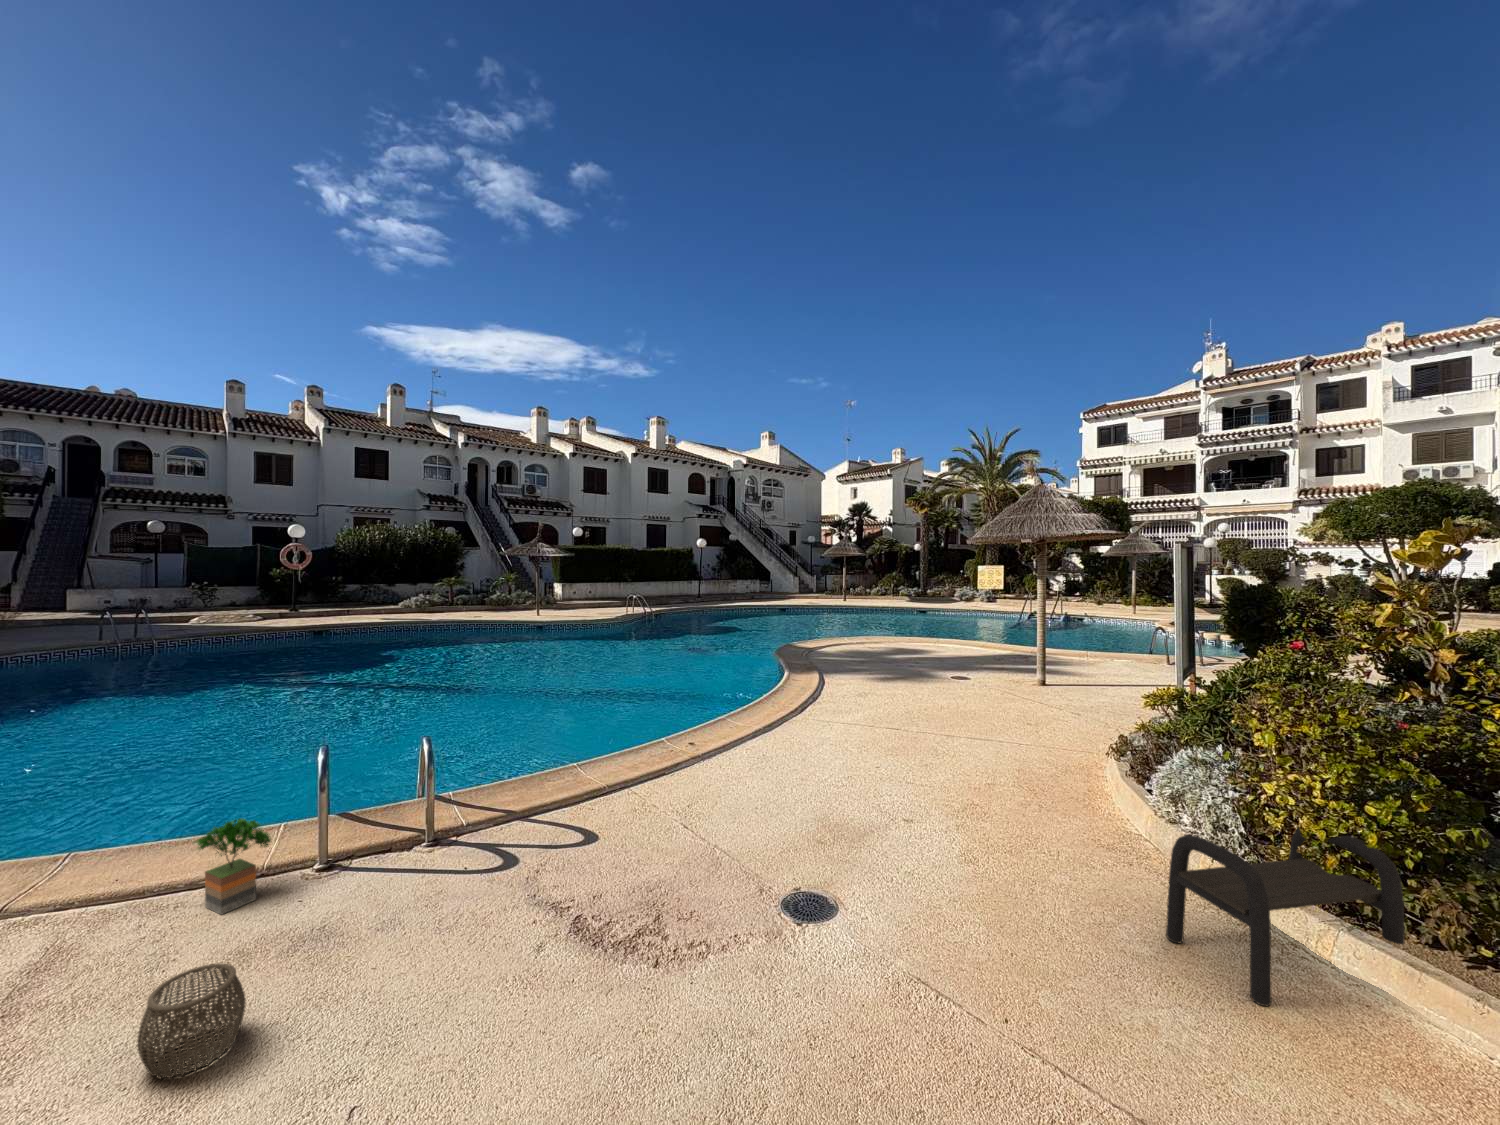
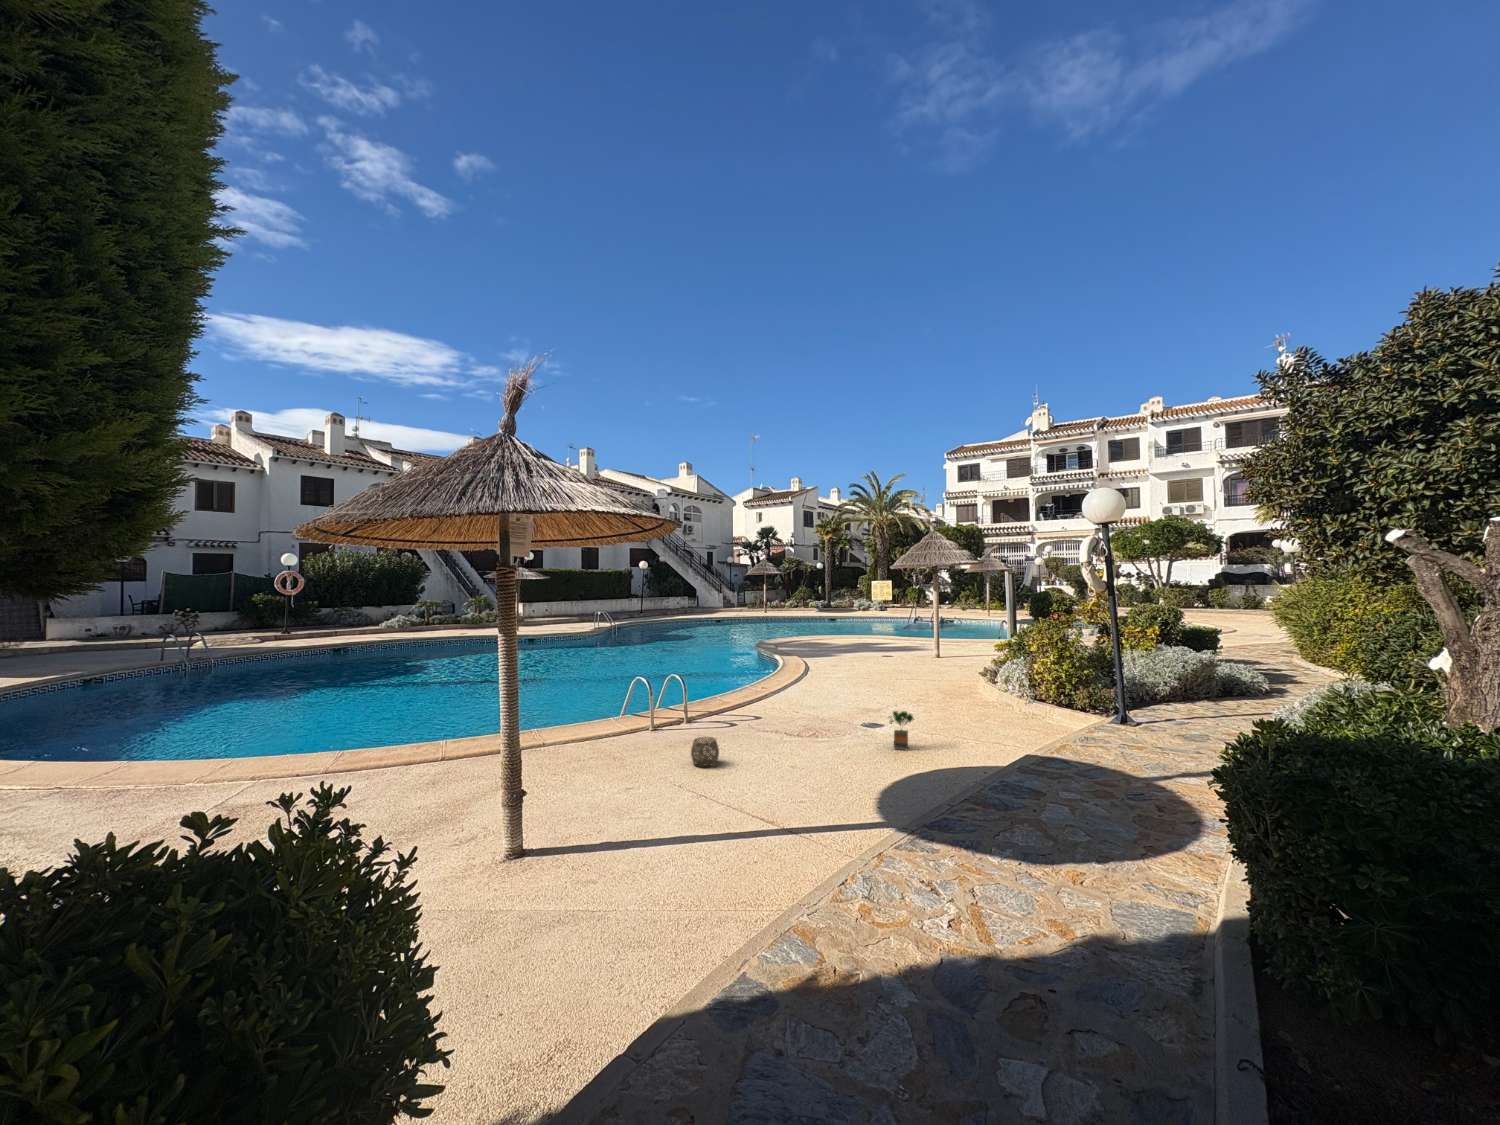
potted tree: present [197,819,271,915] -> present [890,711,914,750]
bench: present [1166,828,1405,1006] -> none [1010,681,1083,735]

